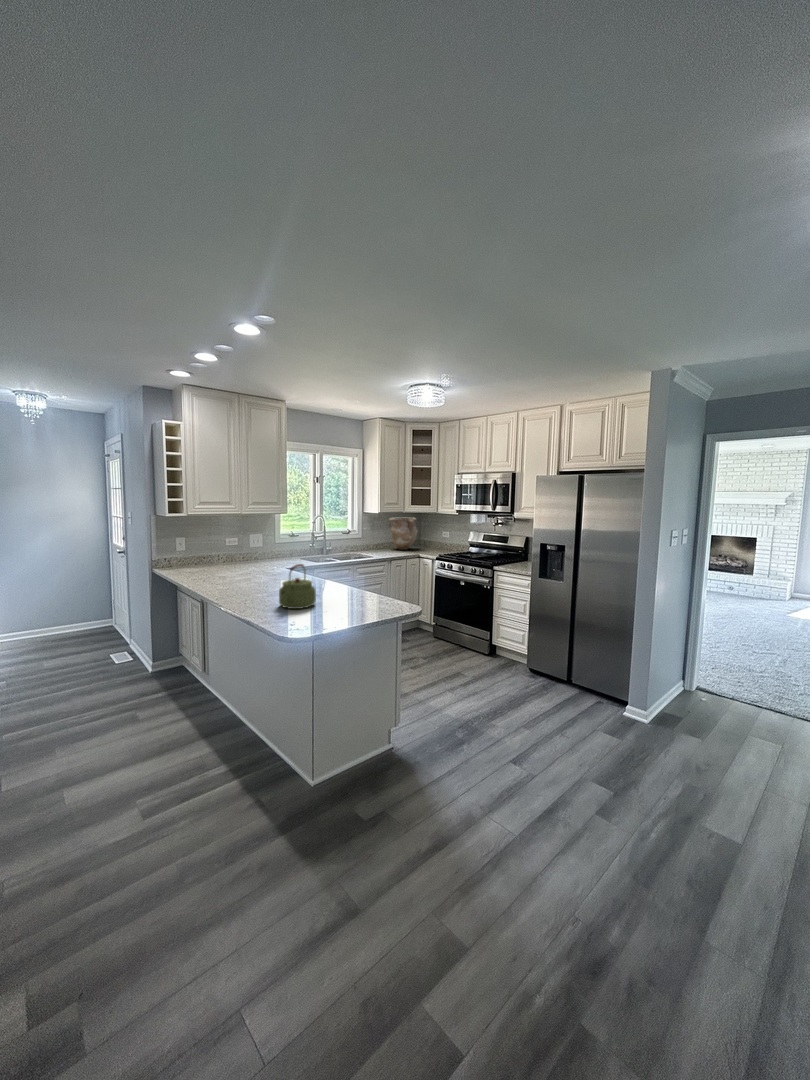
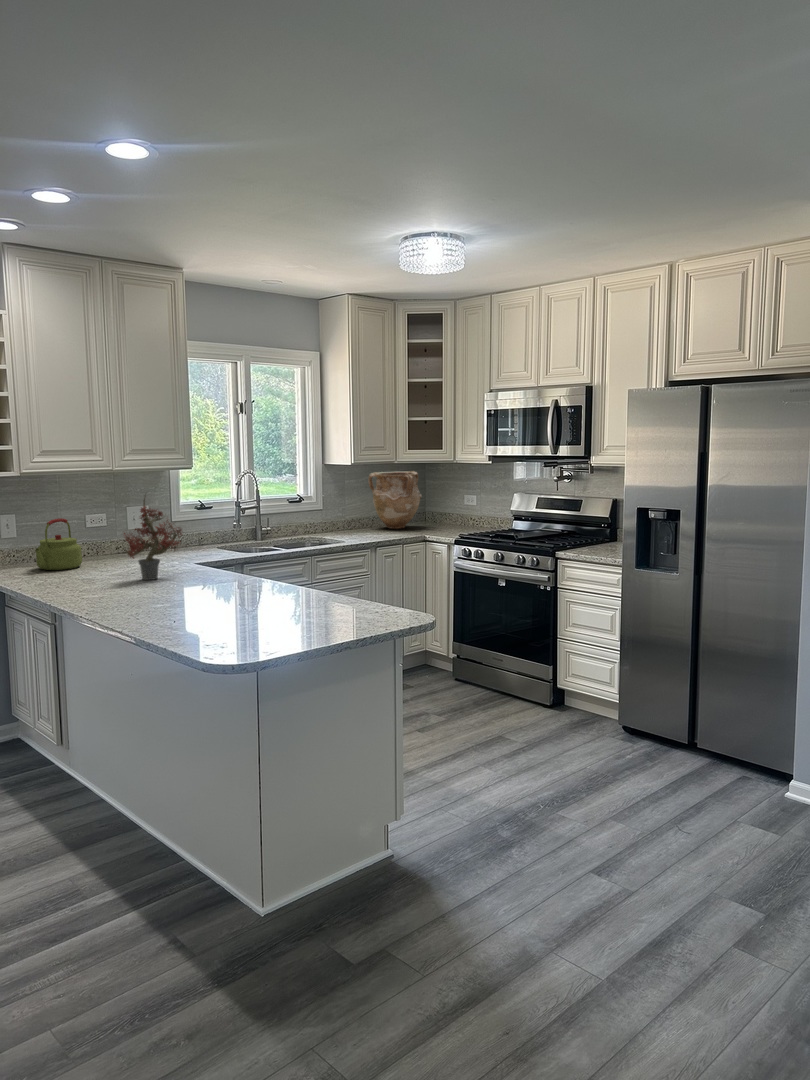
potted plant: none [242,527,279,578] -> present [124,498,182,580]
kettle: present [279,564,316,609] -> present [35,518,82,570]

